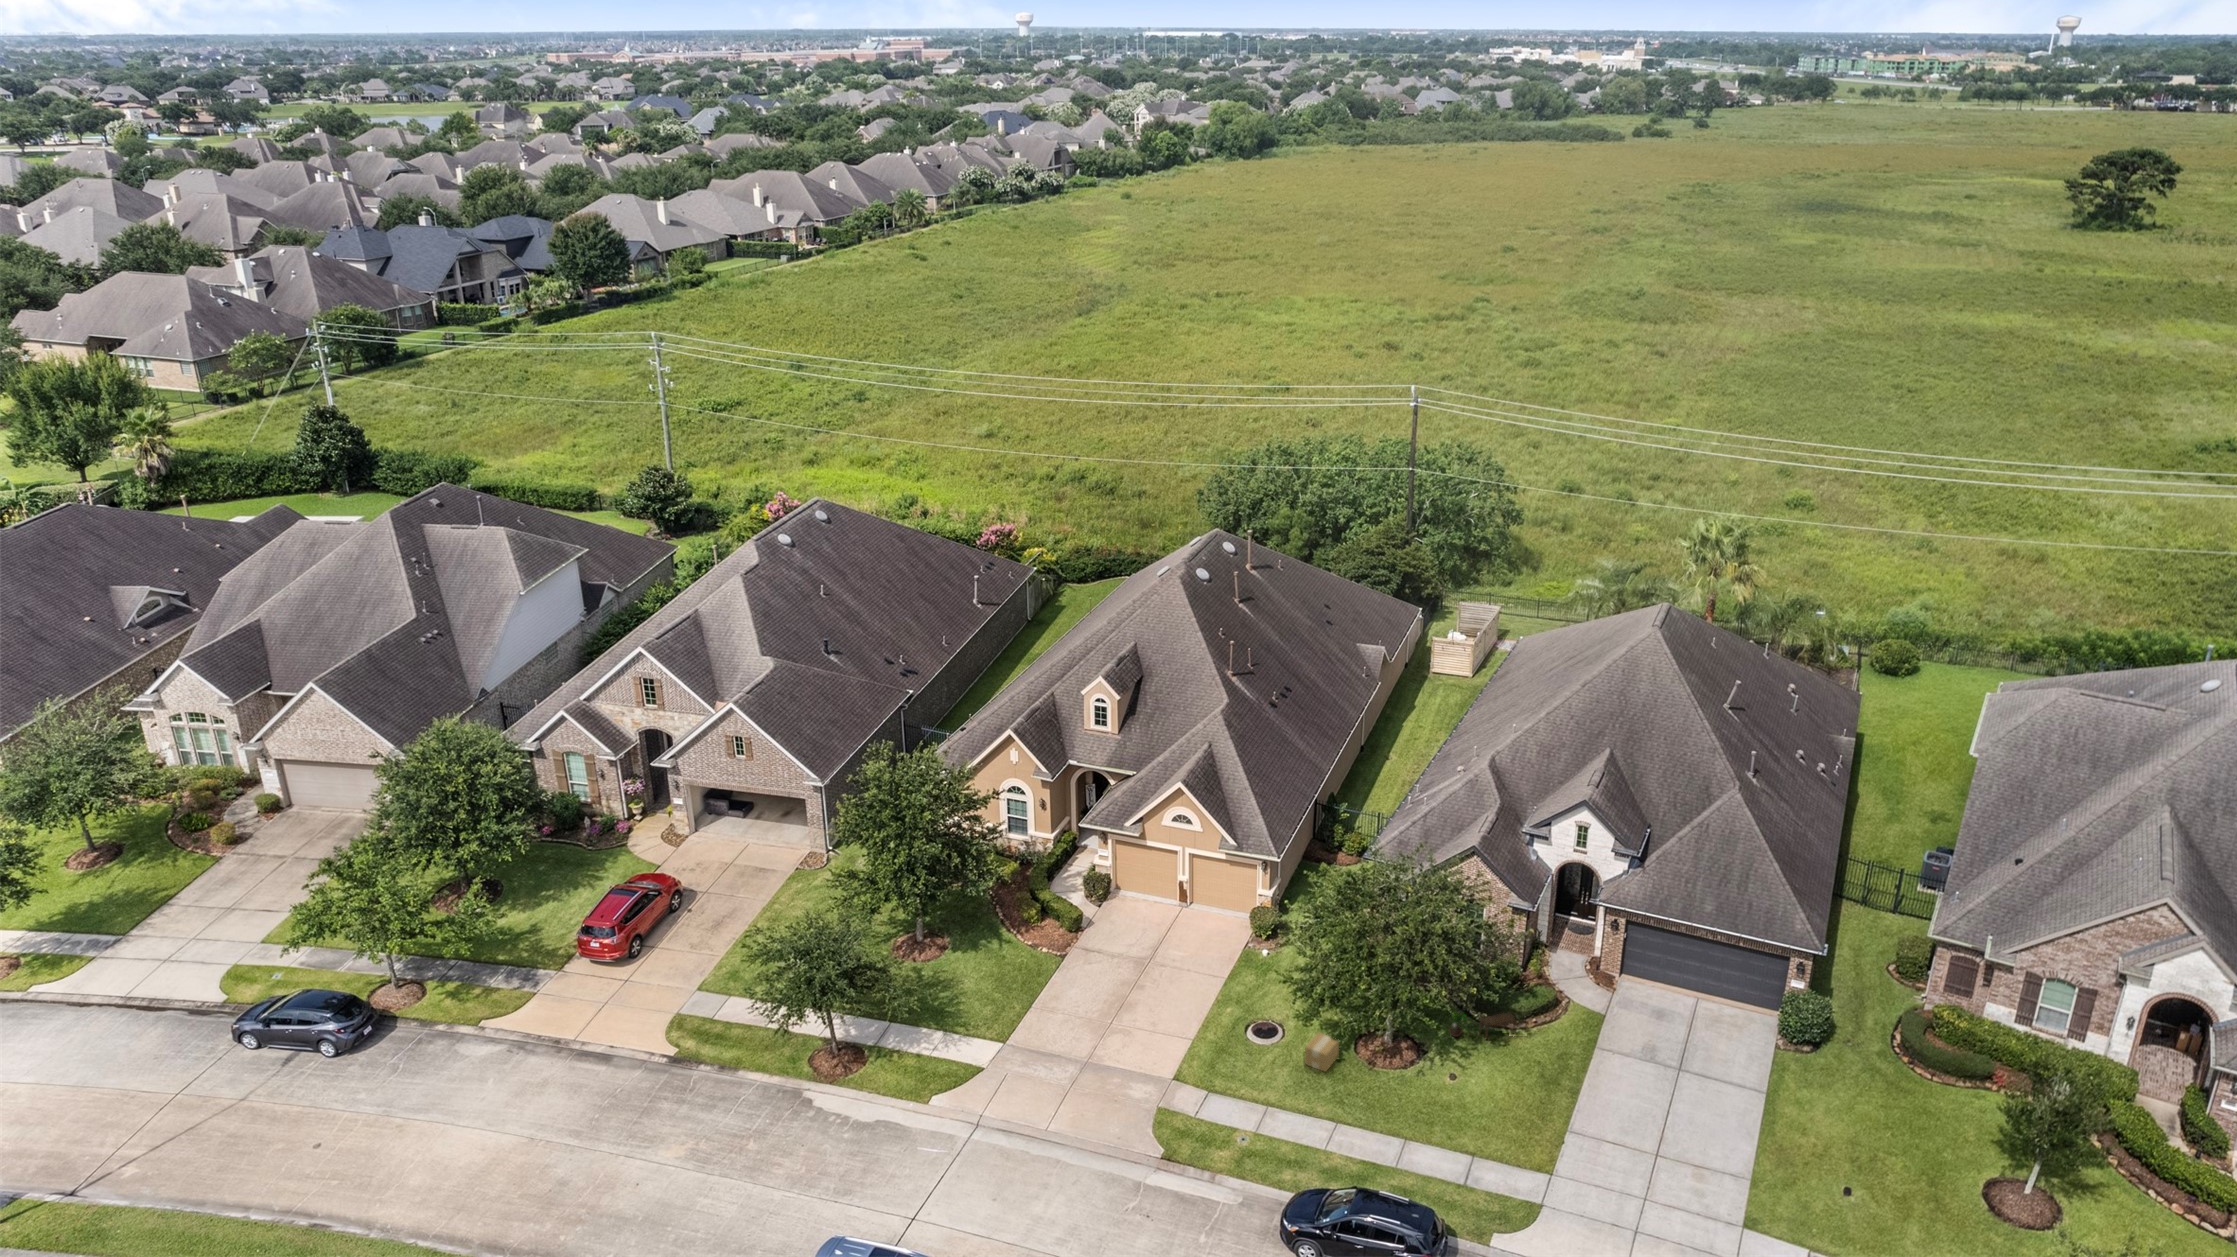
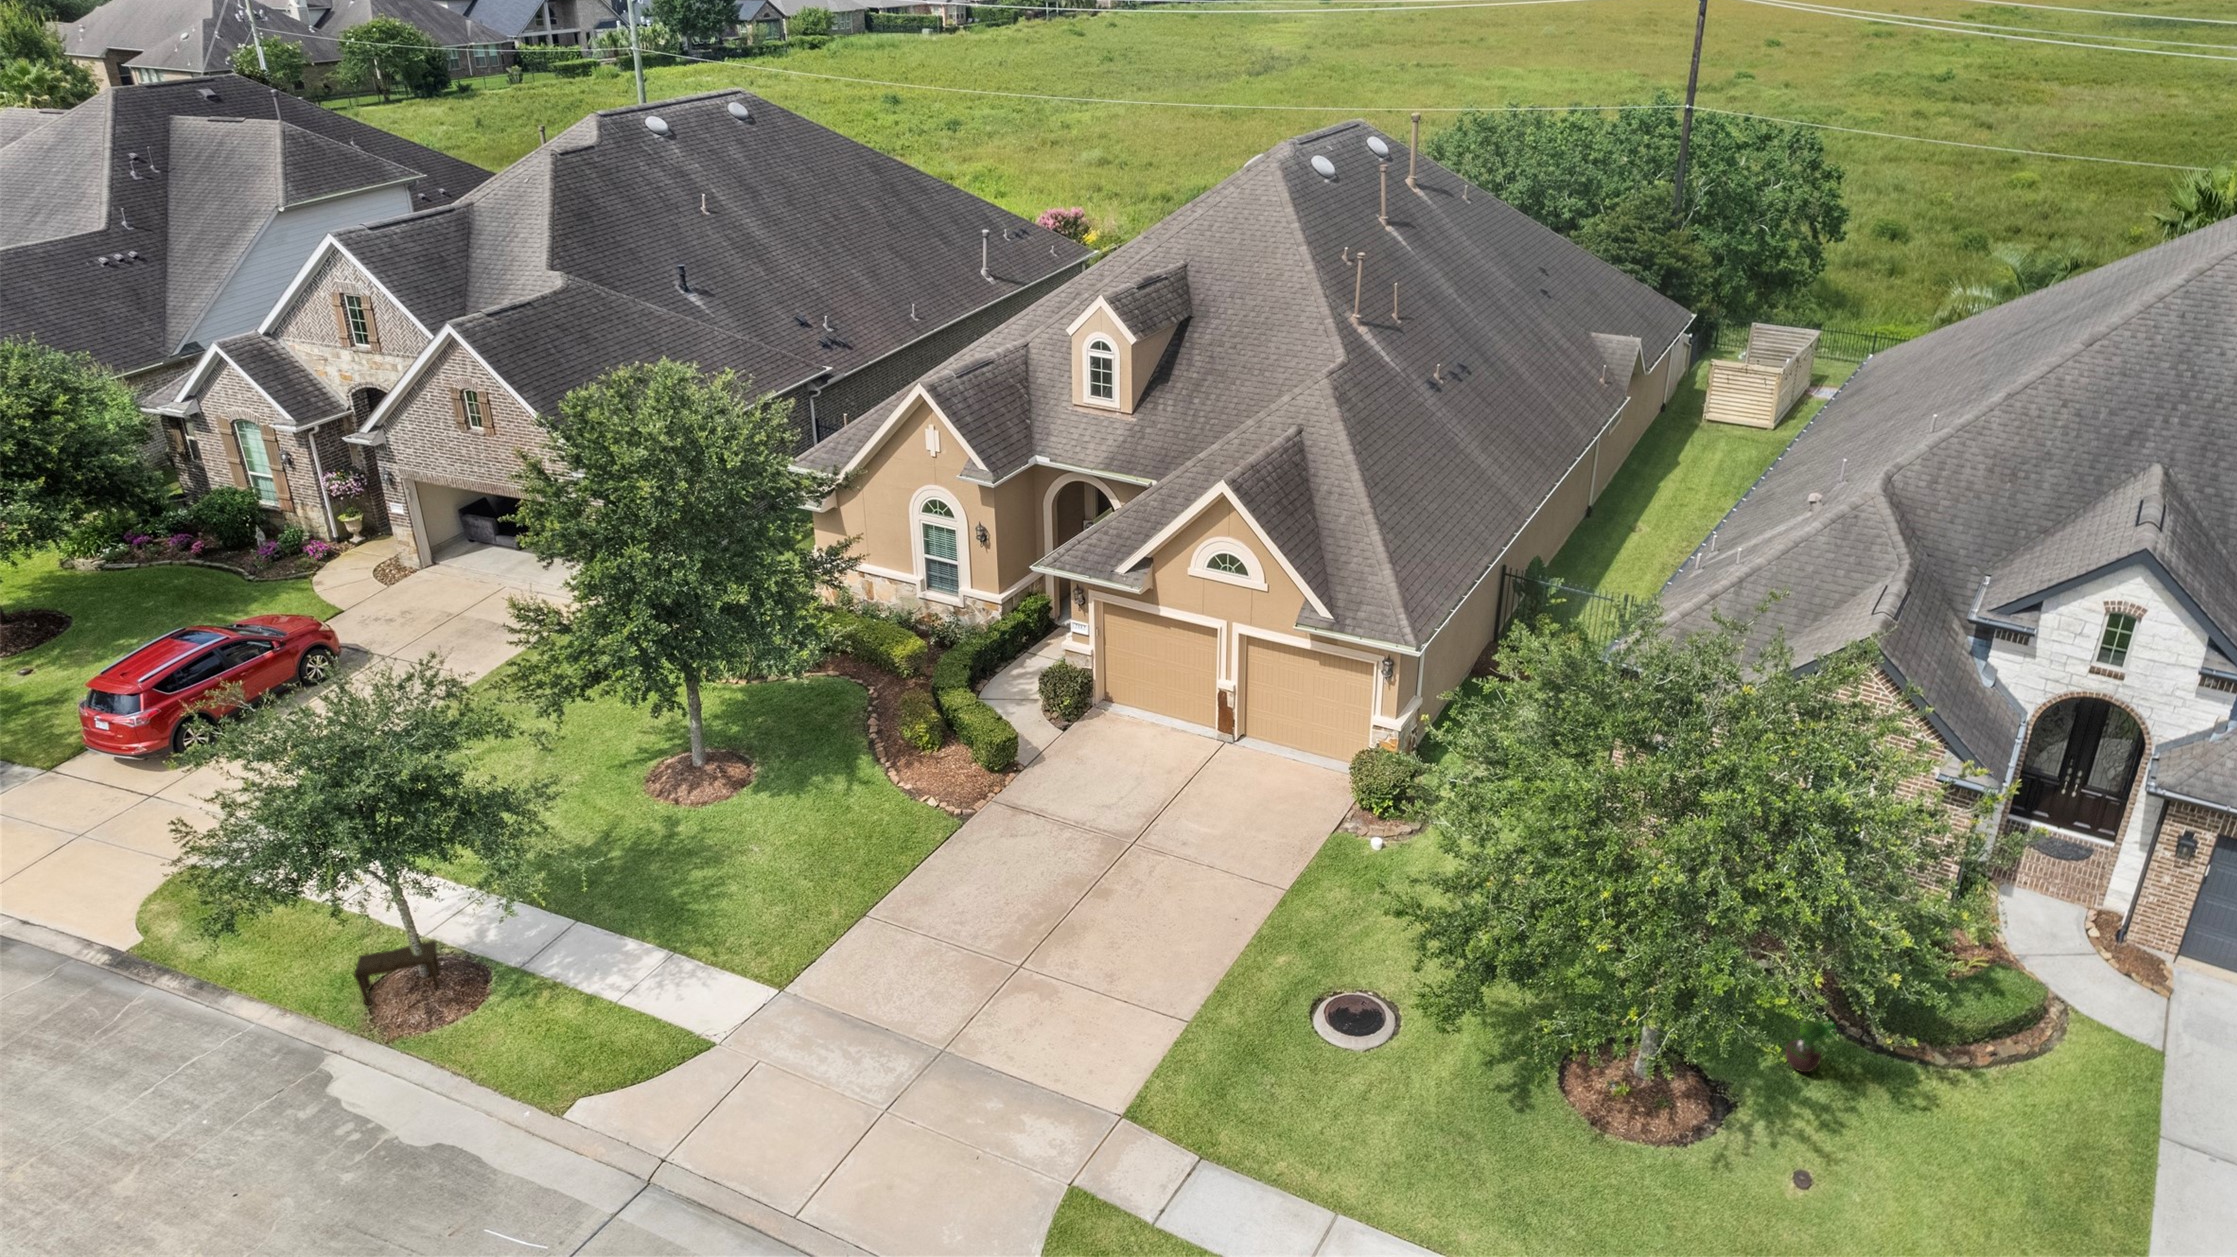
bench: present [1479,1013,1516,1040] -> present [354,941,441,1005]
cardboard box: present [1305,1033,1339,1071] -> none [1435,1034,1521,1133]

